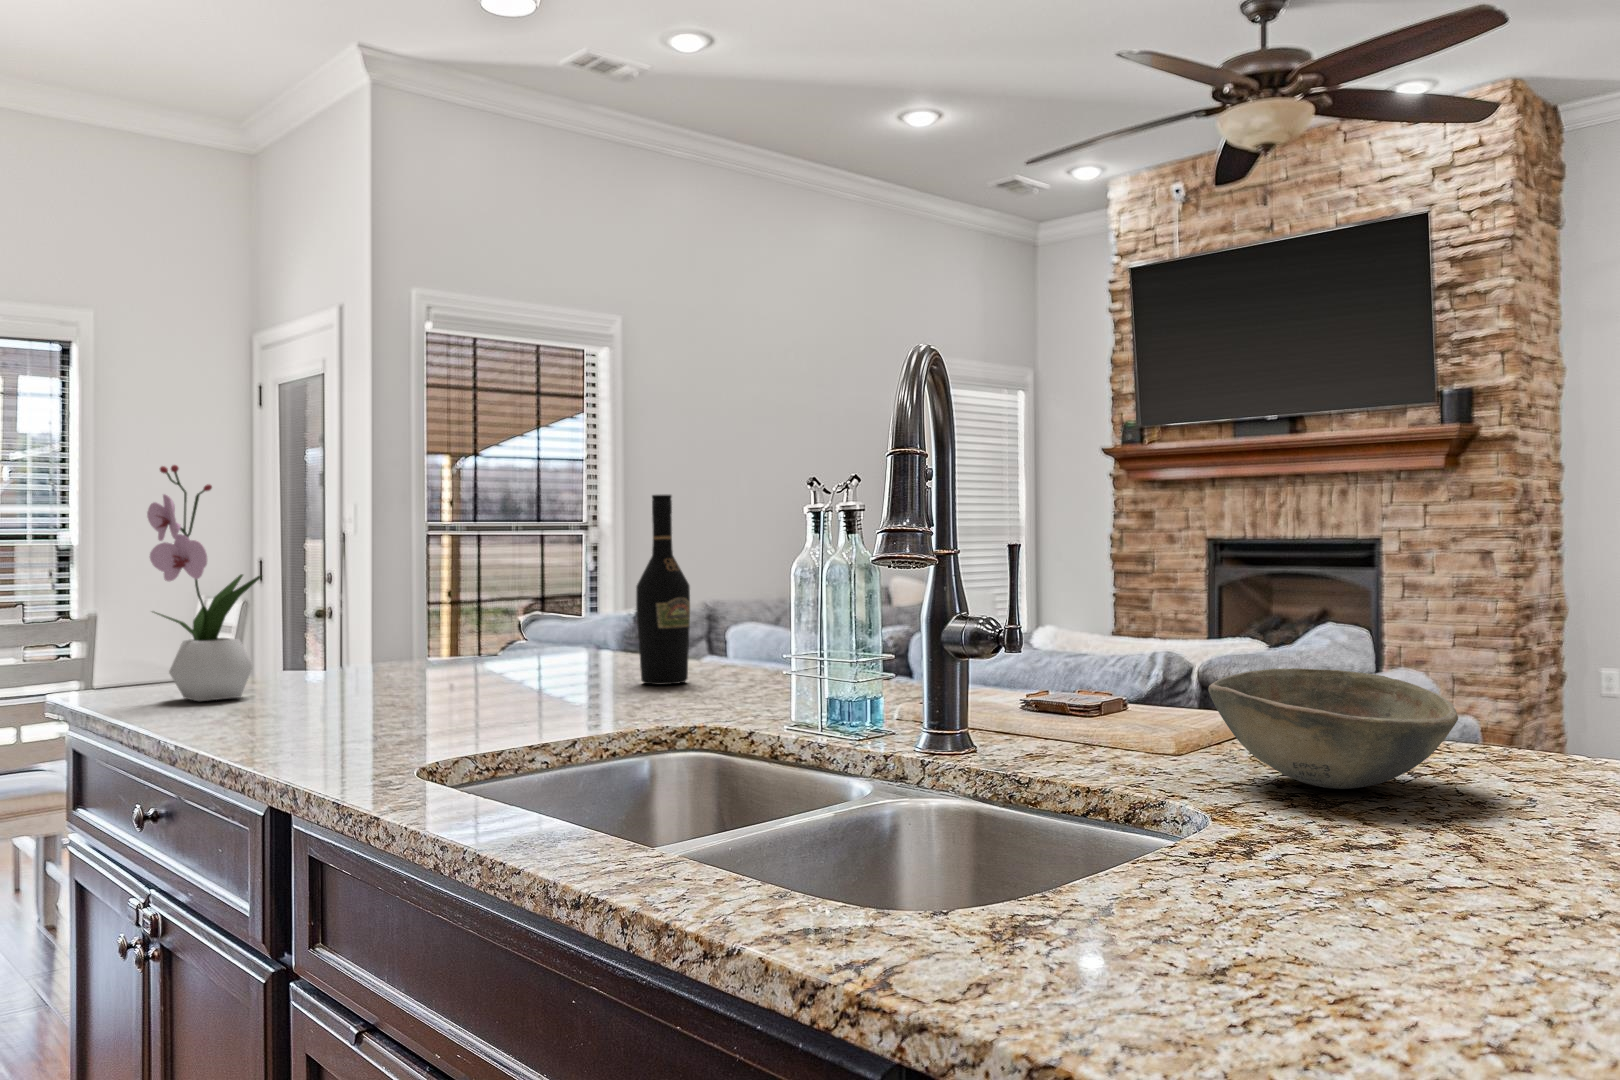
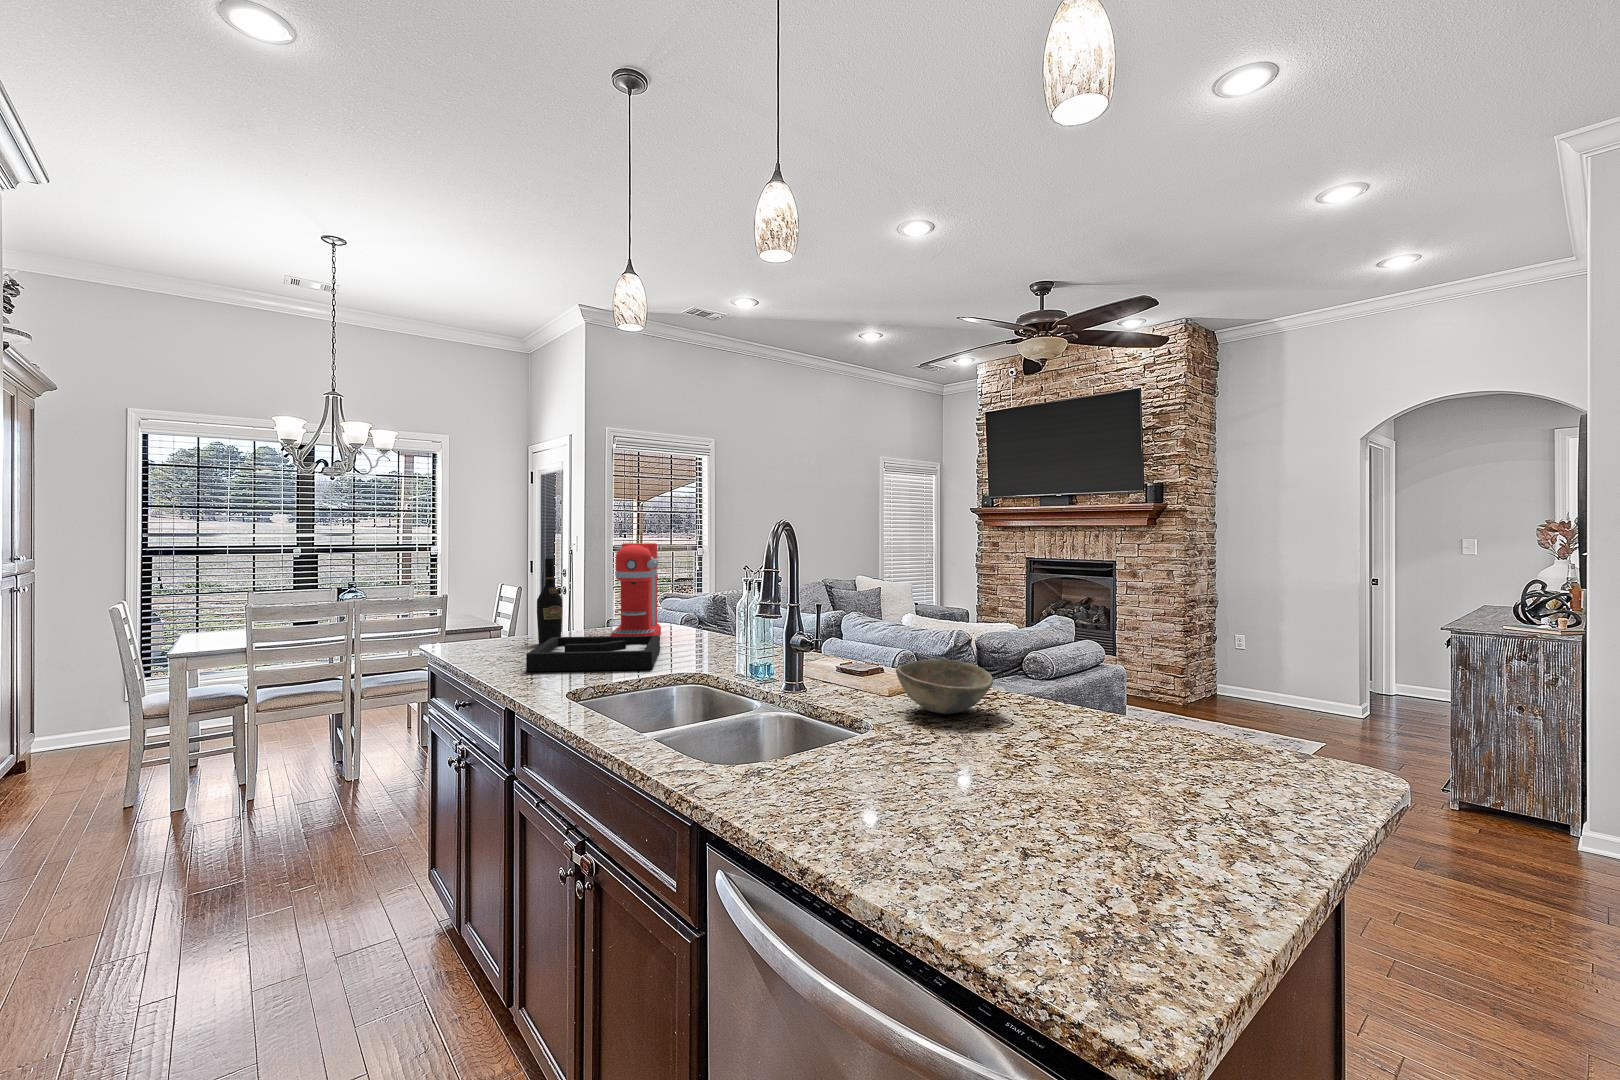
flower arrangement: present [147,465,261,701] -> none [464,545,515,653]
coffee maker: none [469,470,569,680] -> present [610,543,661,636]
wine bottle: present [636,495,690,685] -> present [537,558,562,644]
decorative tray: none [300,657,587,732] -> present [526,635,660,672]

